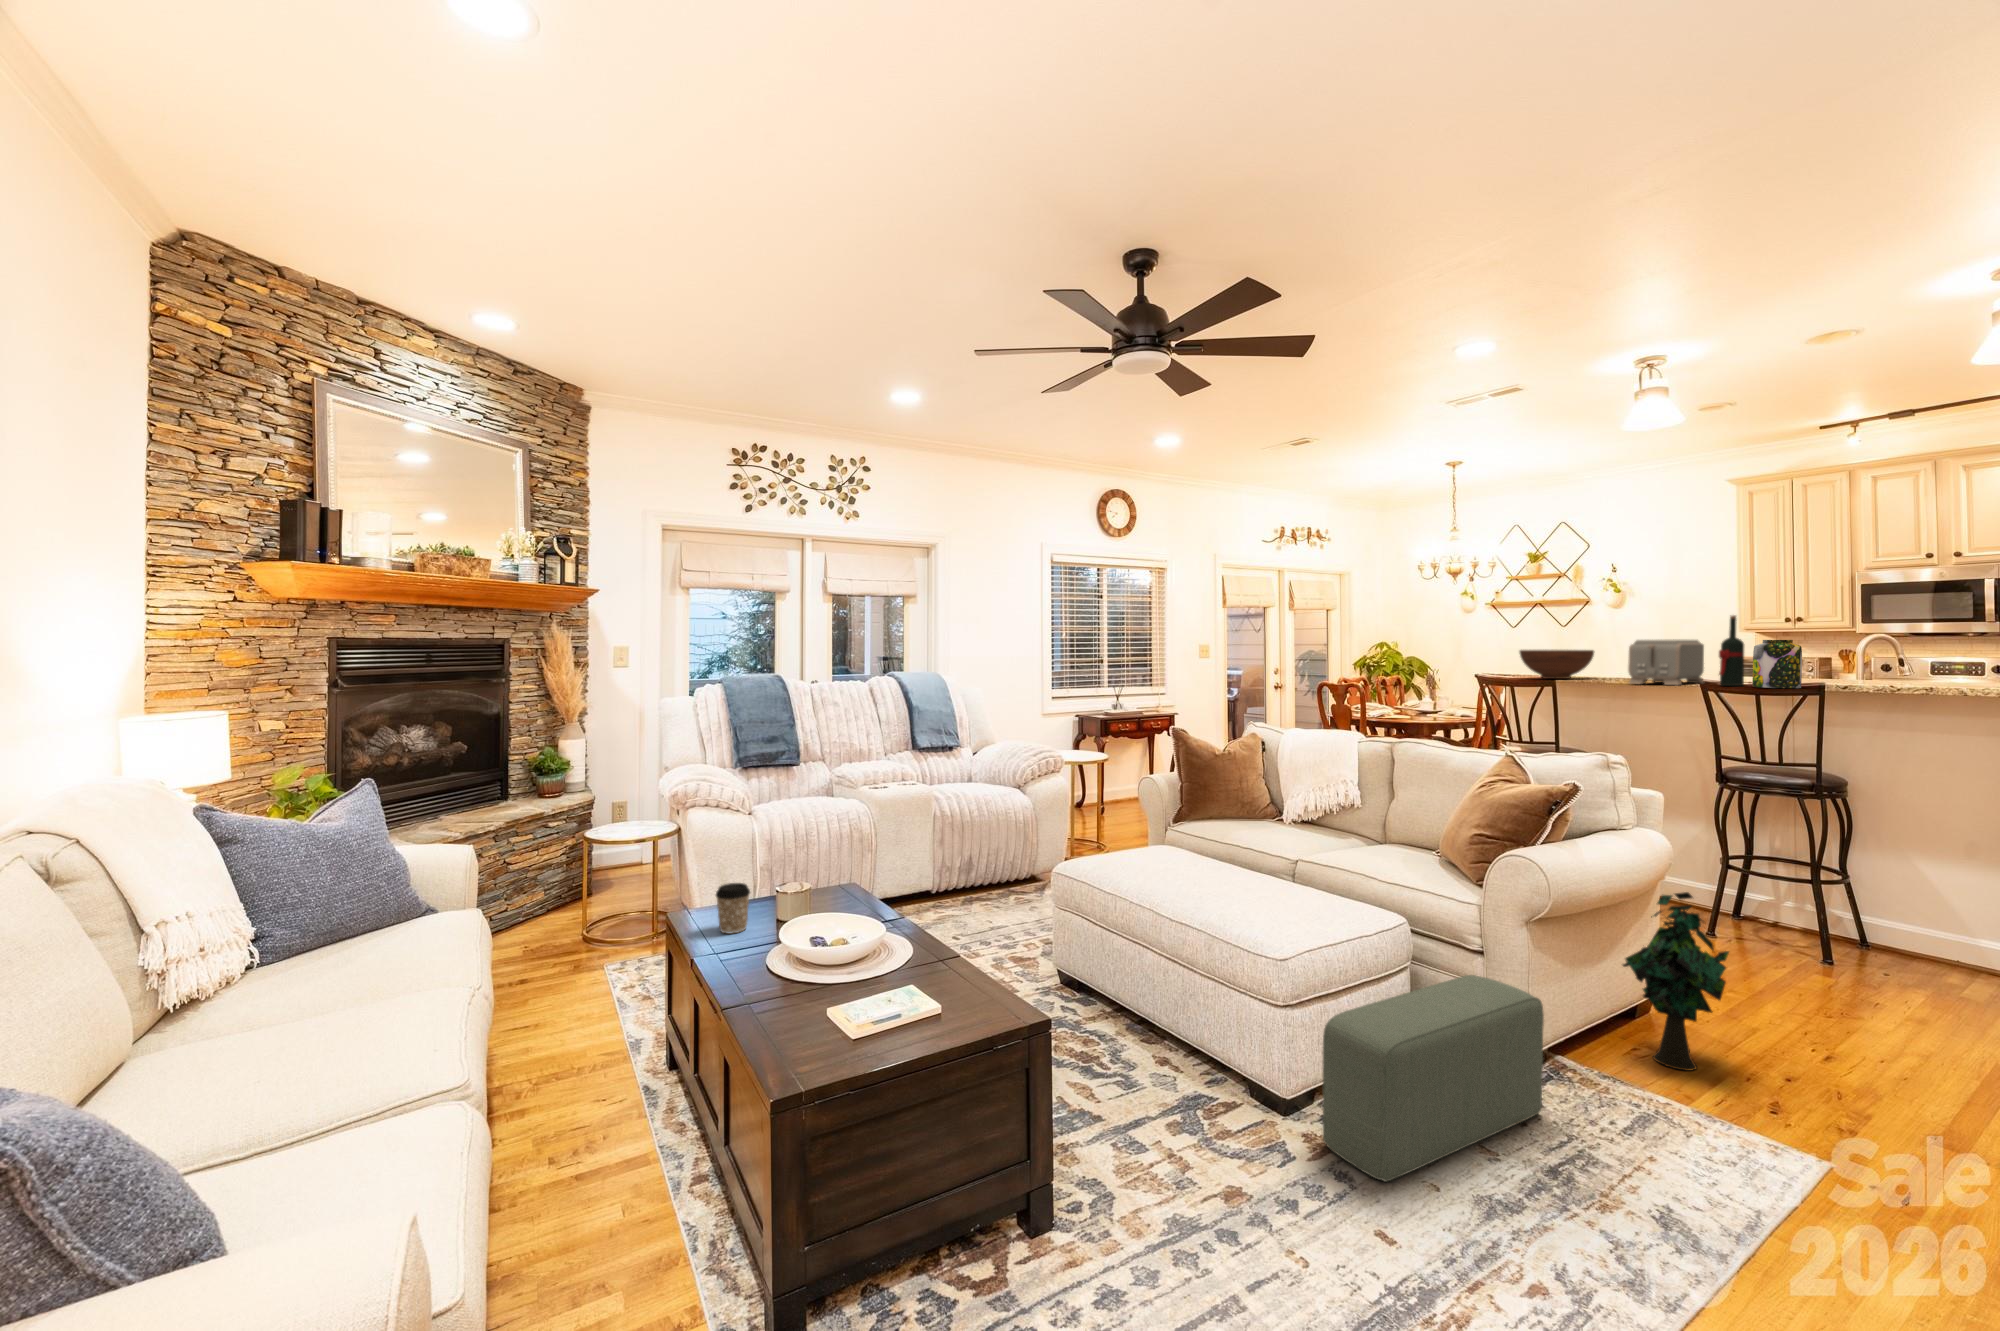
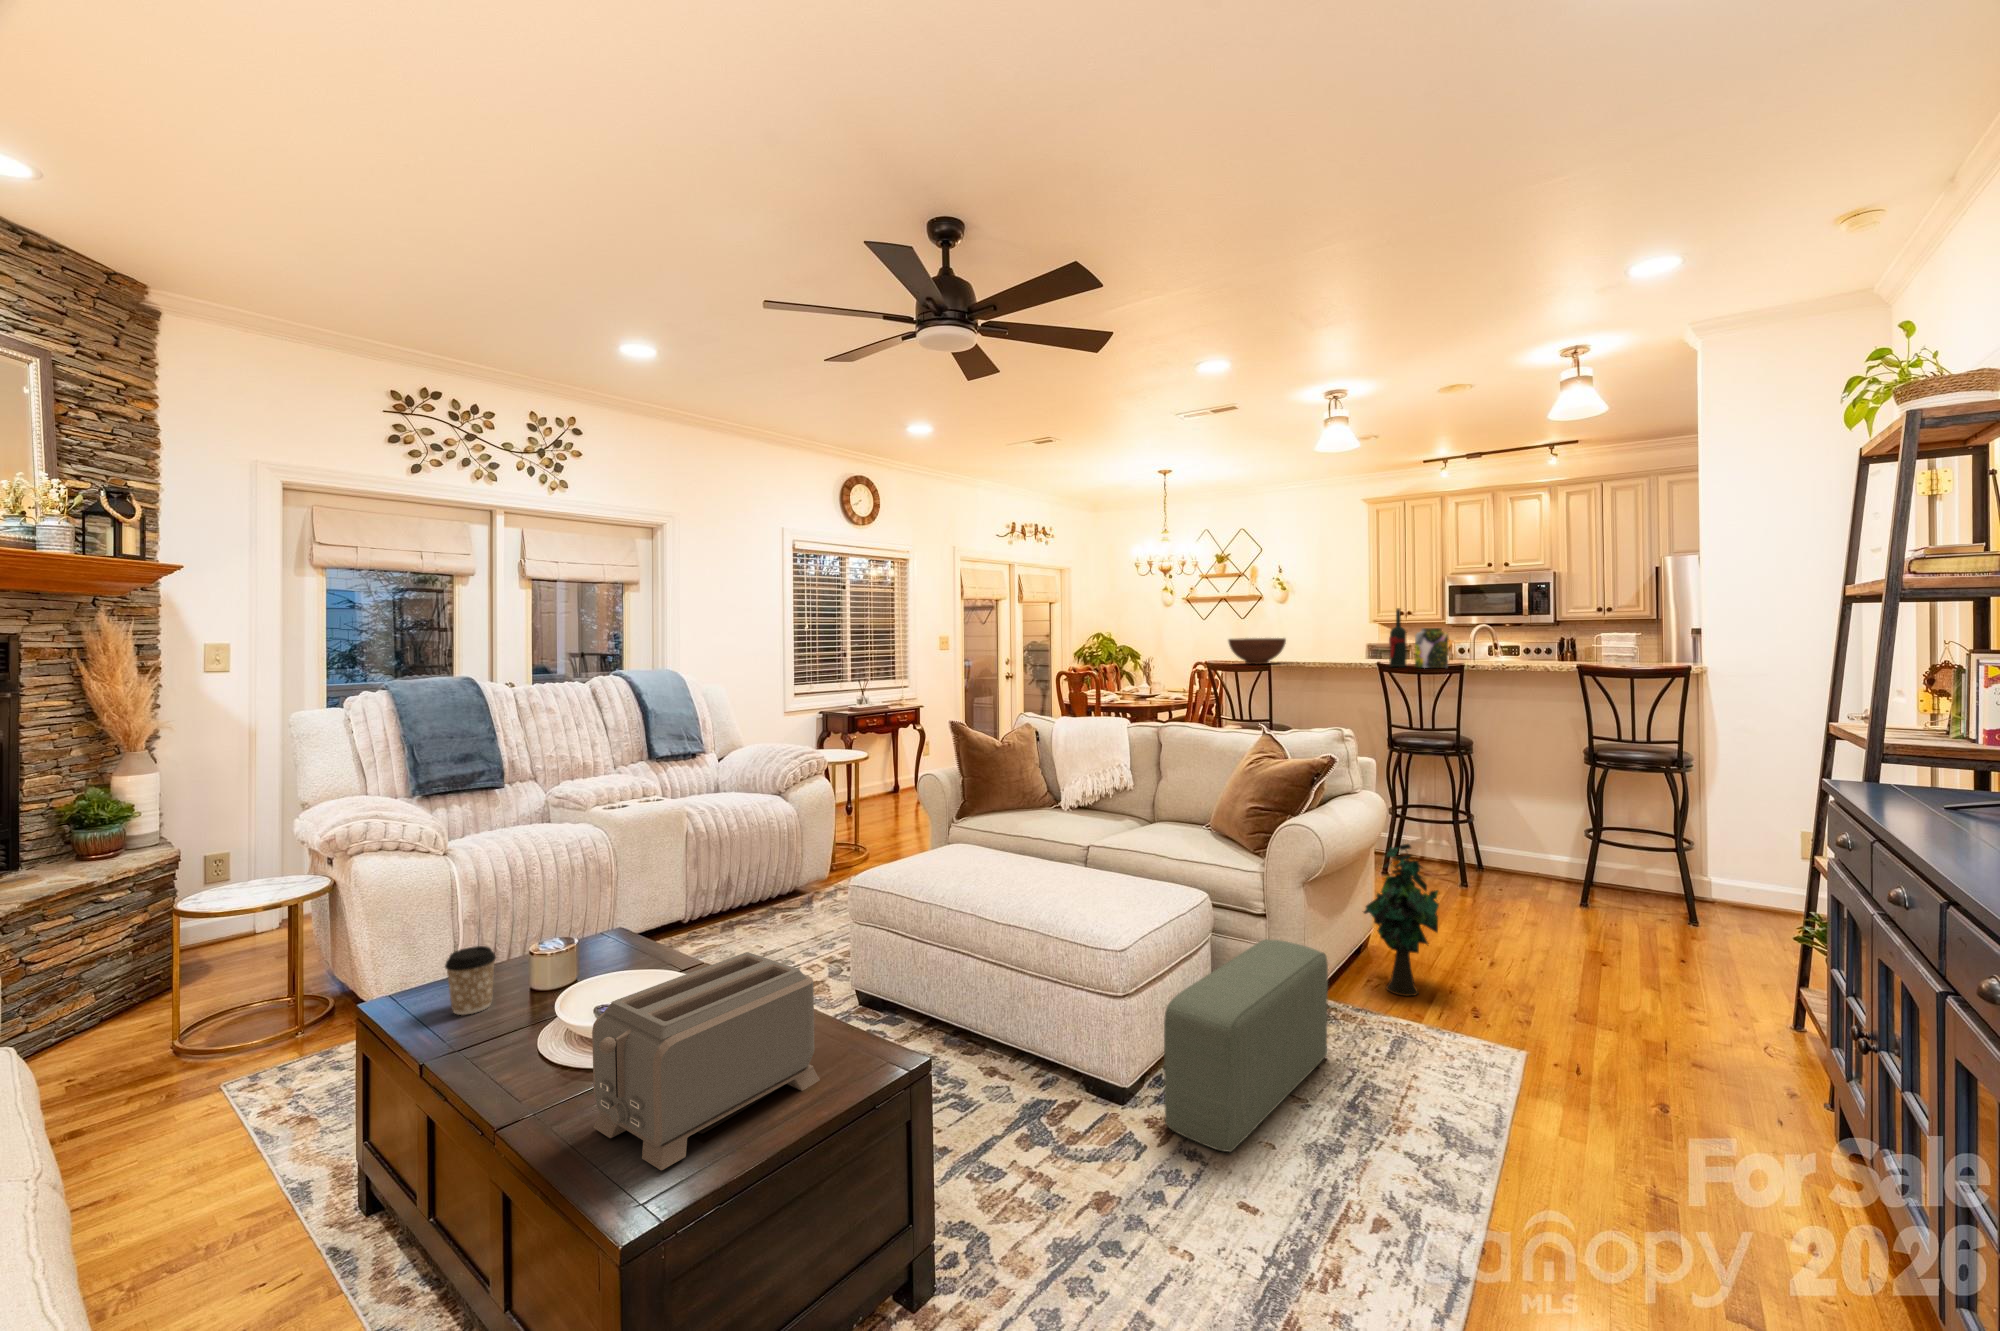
toaster: present [1628,639,1704,685] -> present [592,952,820,1170]

